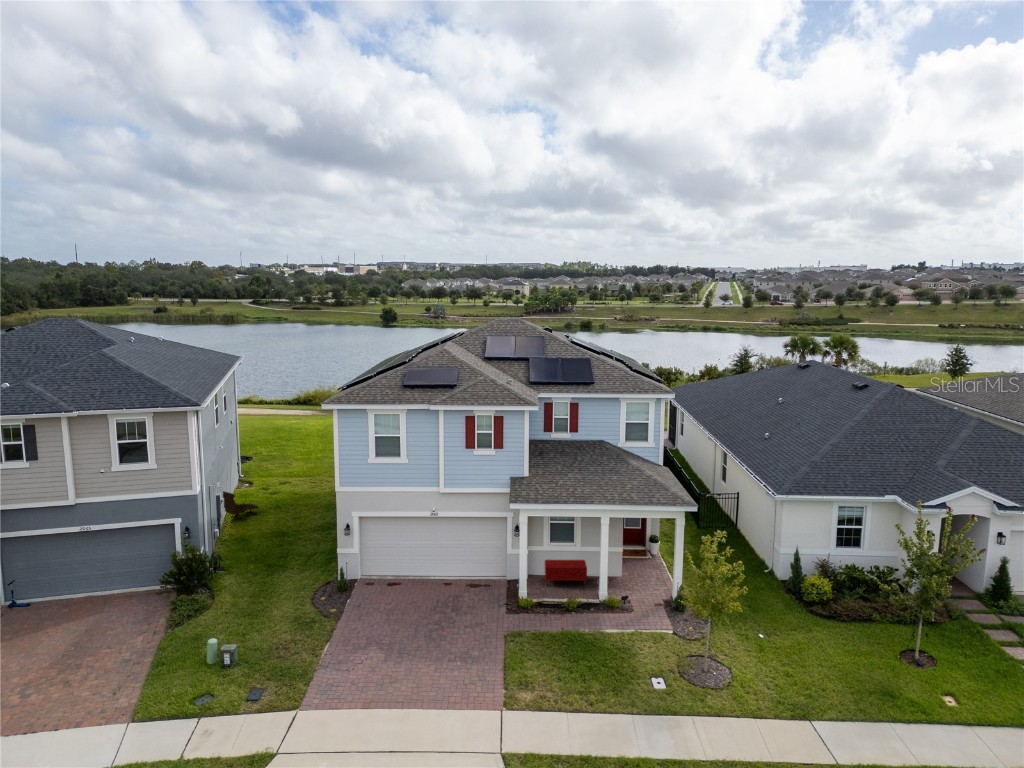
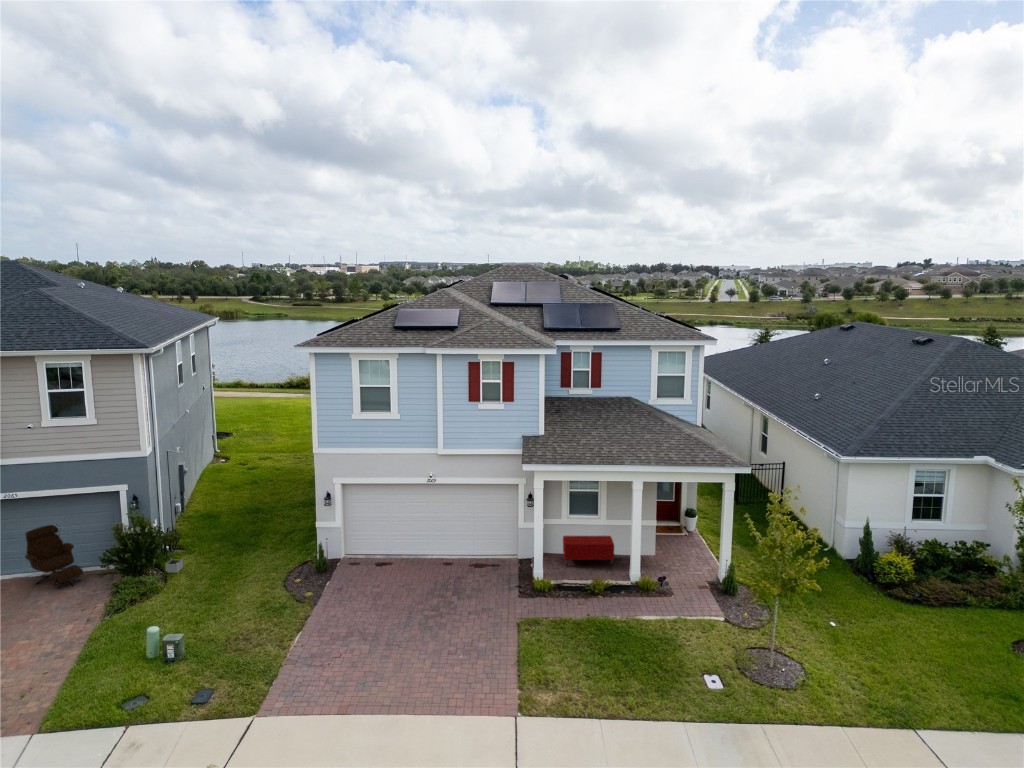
lounge chair: present [223,491,259,520] -> present [25,524,83,588]
potted tree: none [208,556,226,591] -> present [161,532,183,573]

